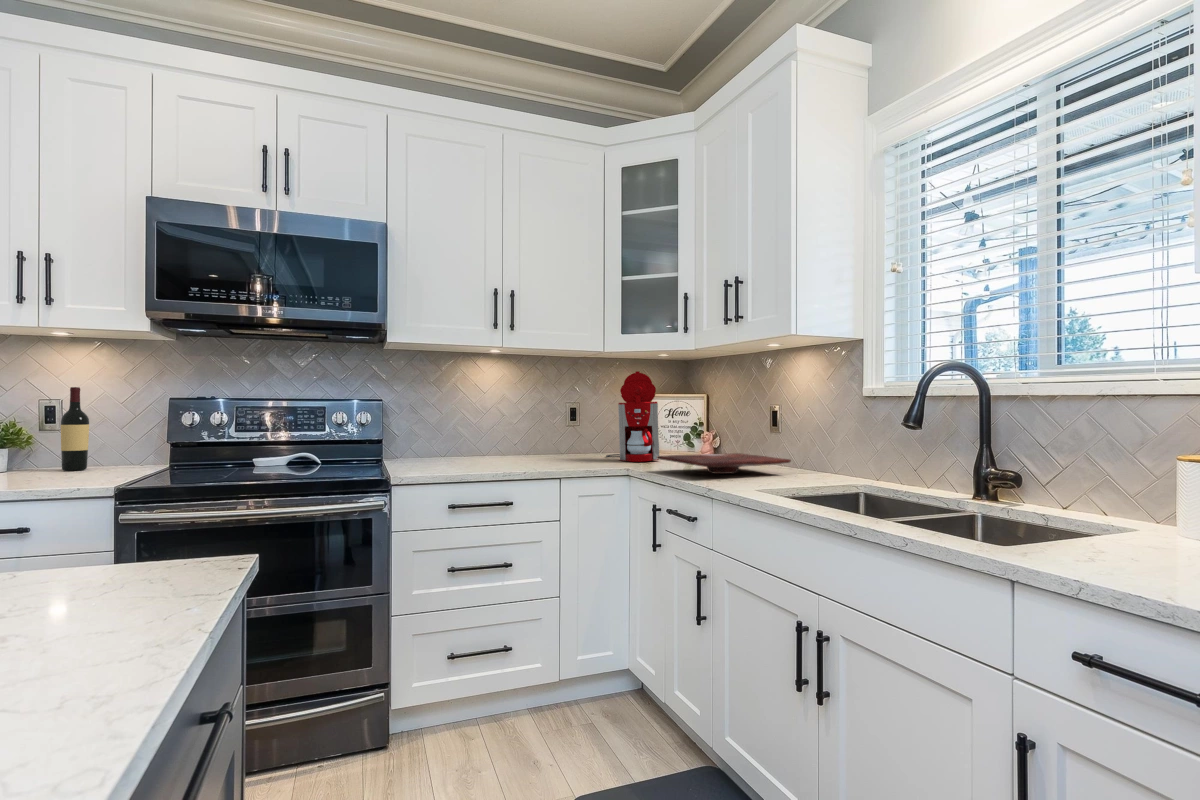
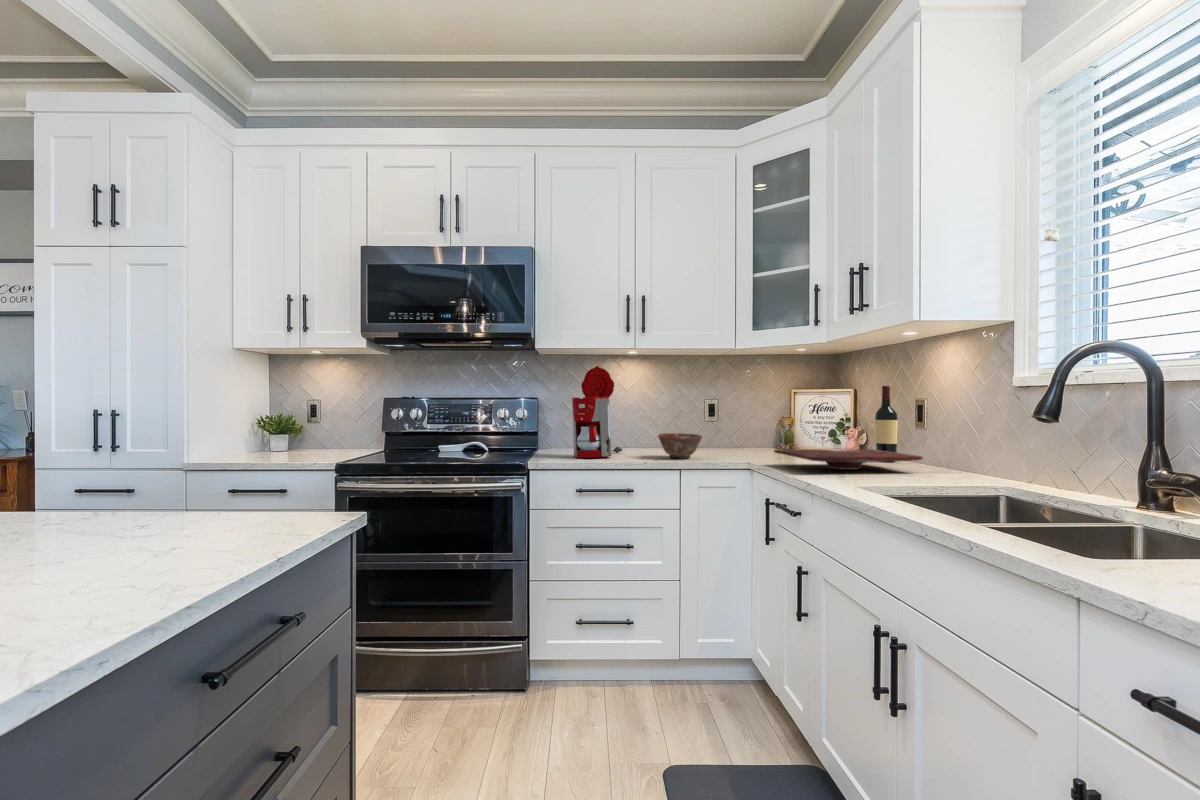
coffee maker: present [606,371,659,462] -> present [572,366,622,458]
wine bottle: present [61,387,89,471] -> present [875,386,898,453]
ceramic bowl: none [532,440,579,467] -> present [658,433,702,459]

